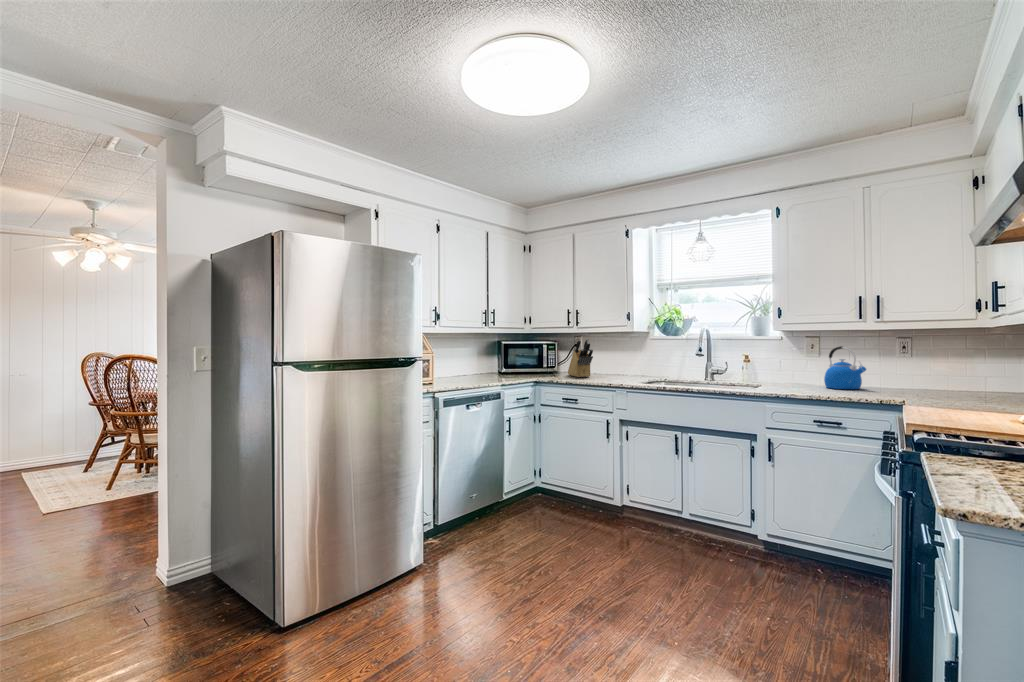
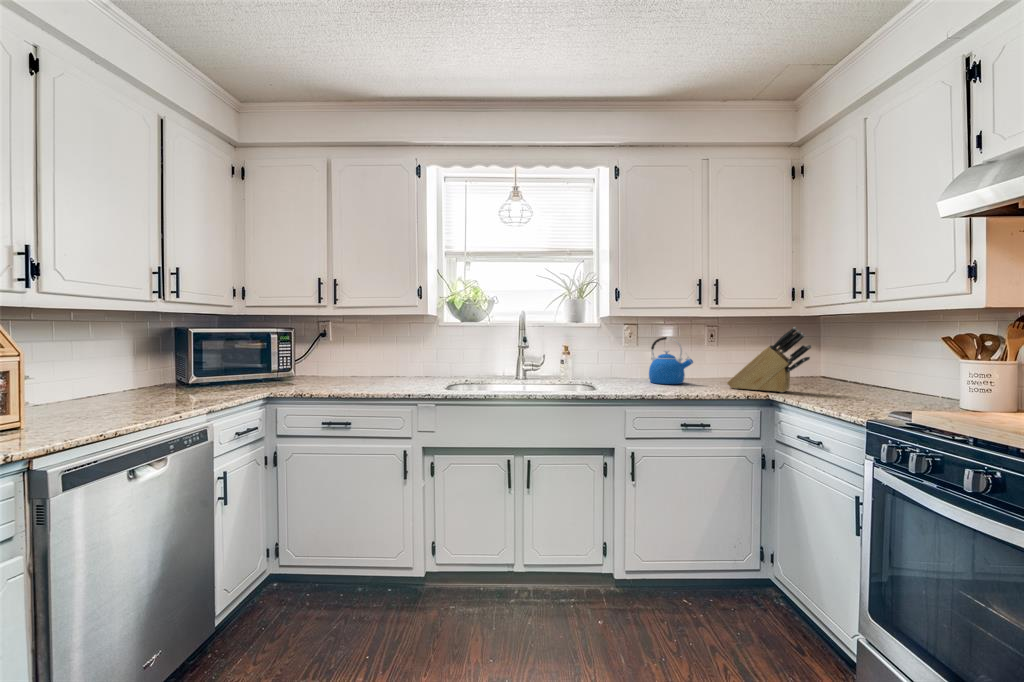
knife block: present [568,338,593,377] -> present [727,327,812,392]

